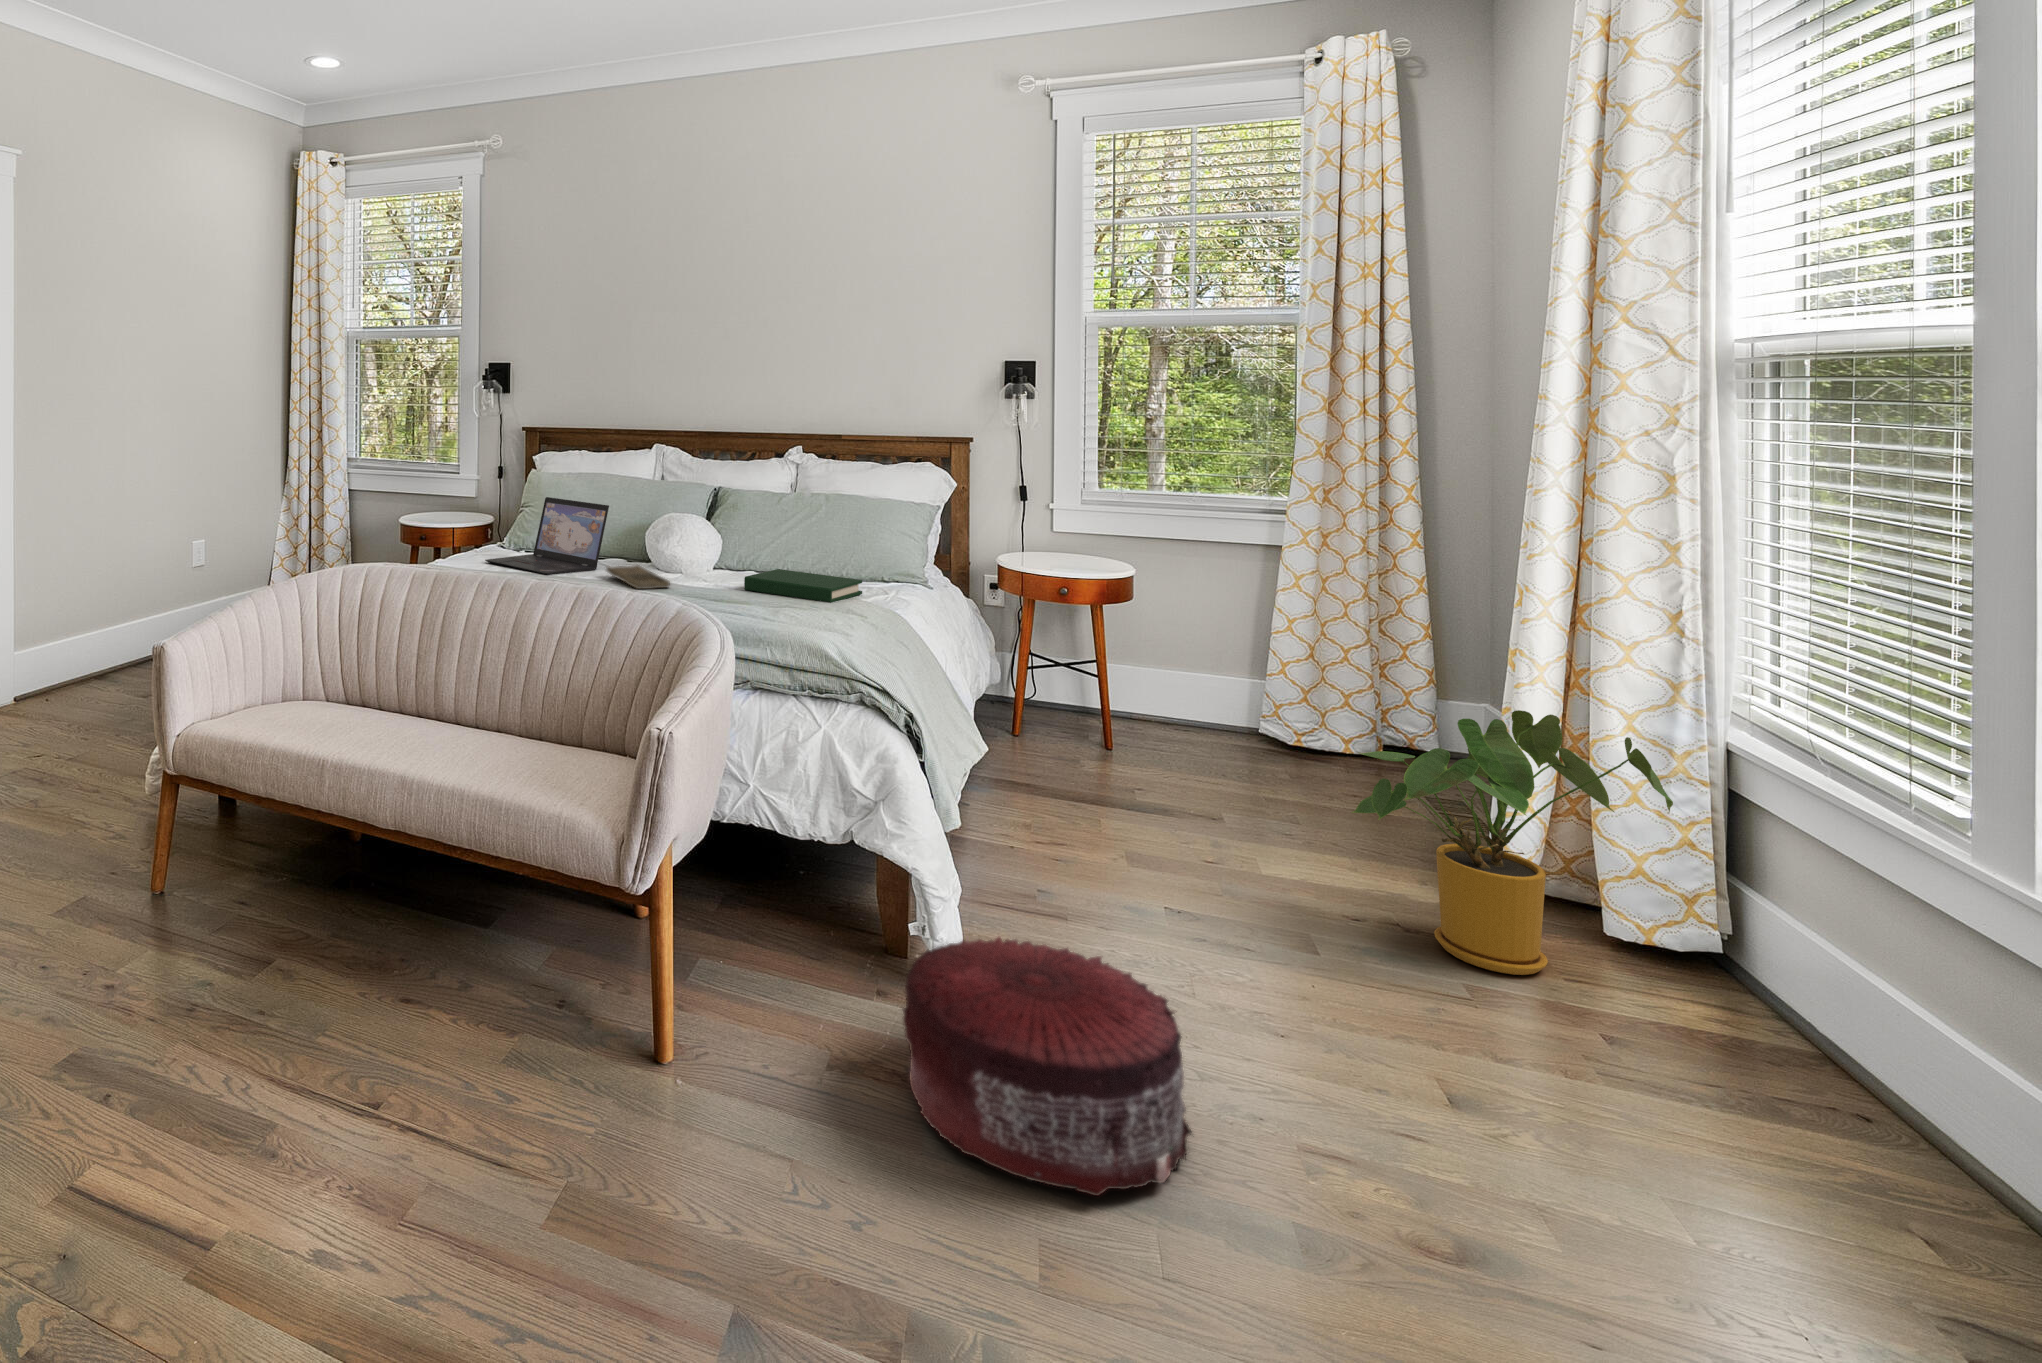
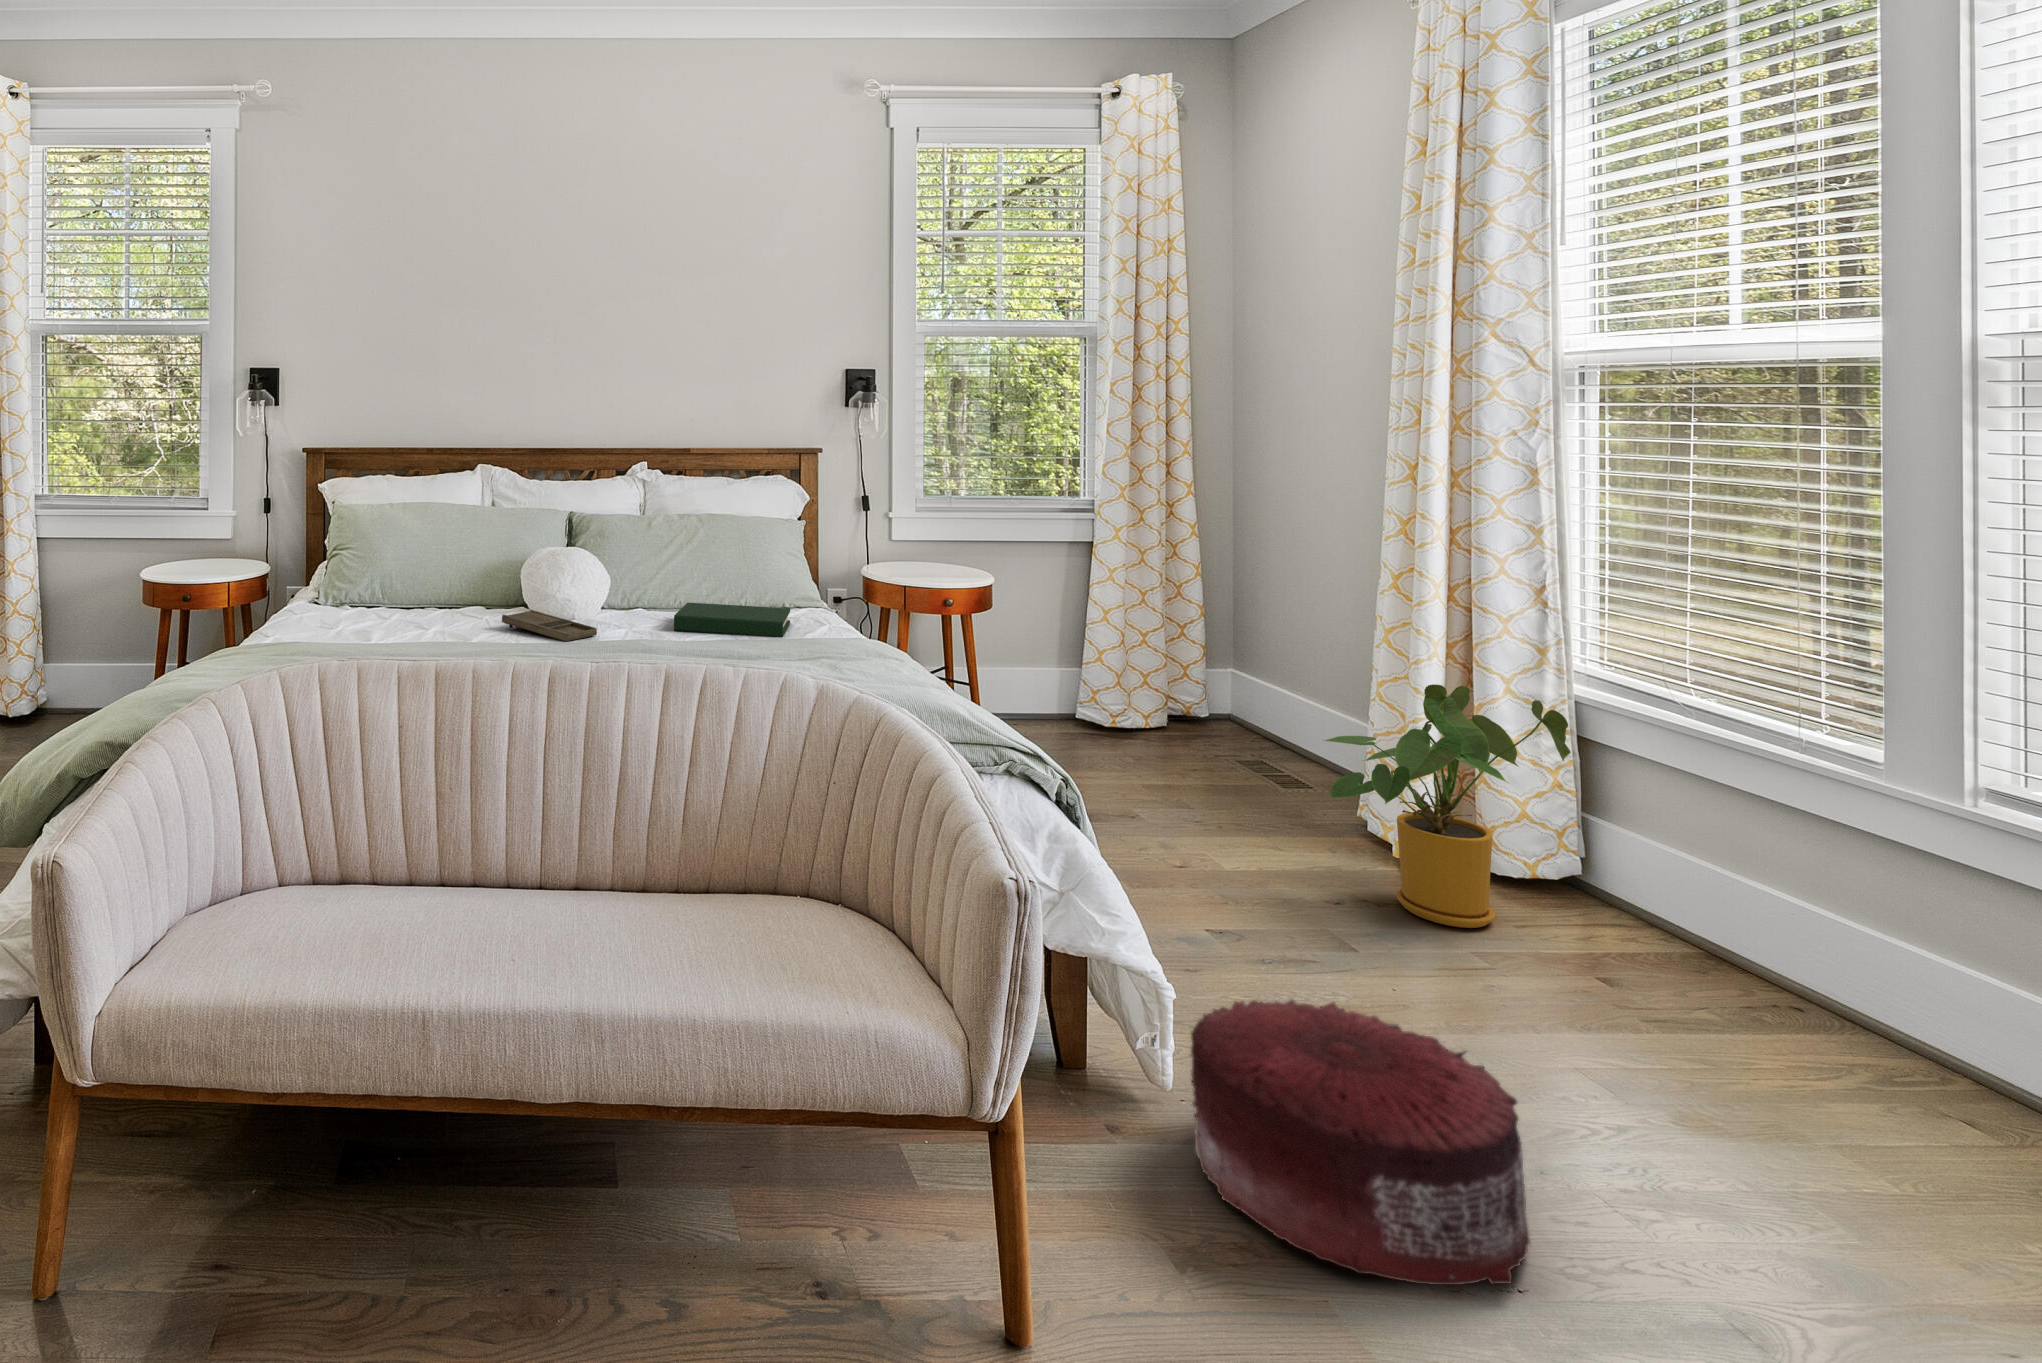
laptop: present [485,497,609,575] -> none [326,534,482,633]

